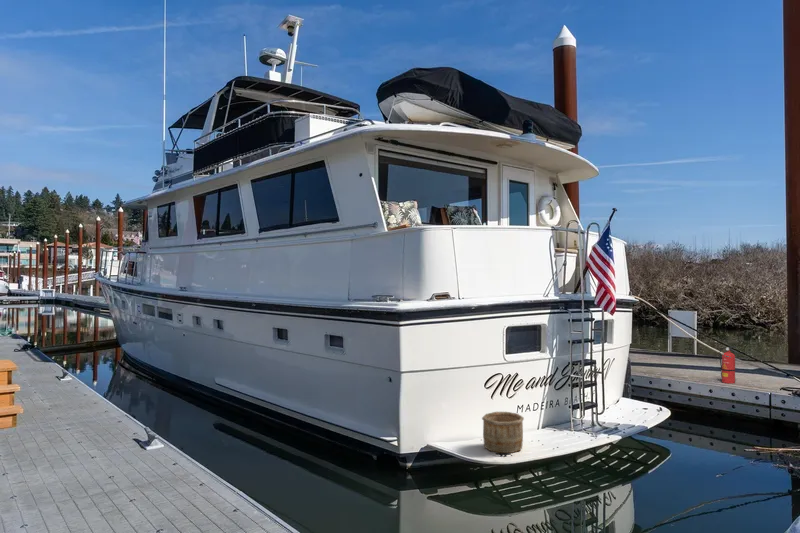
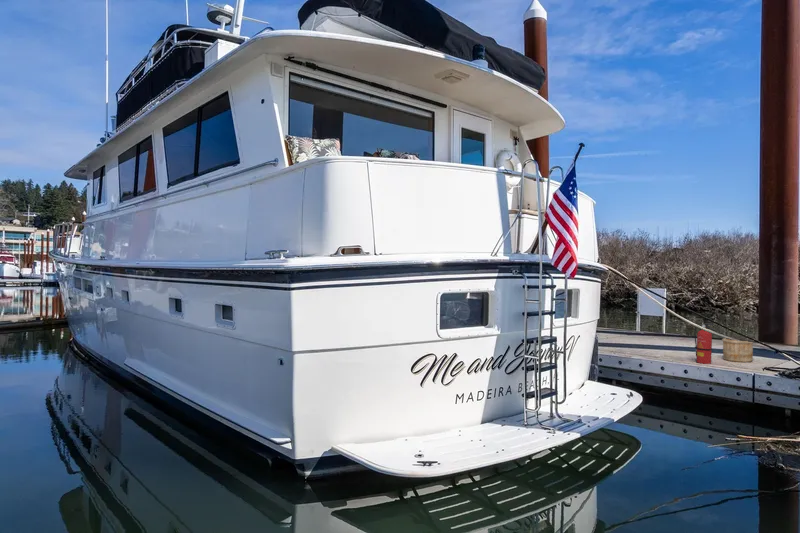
wooden bucket: present [482,412,524,453] -> present [722,338,753,362]

